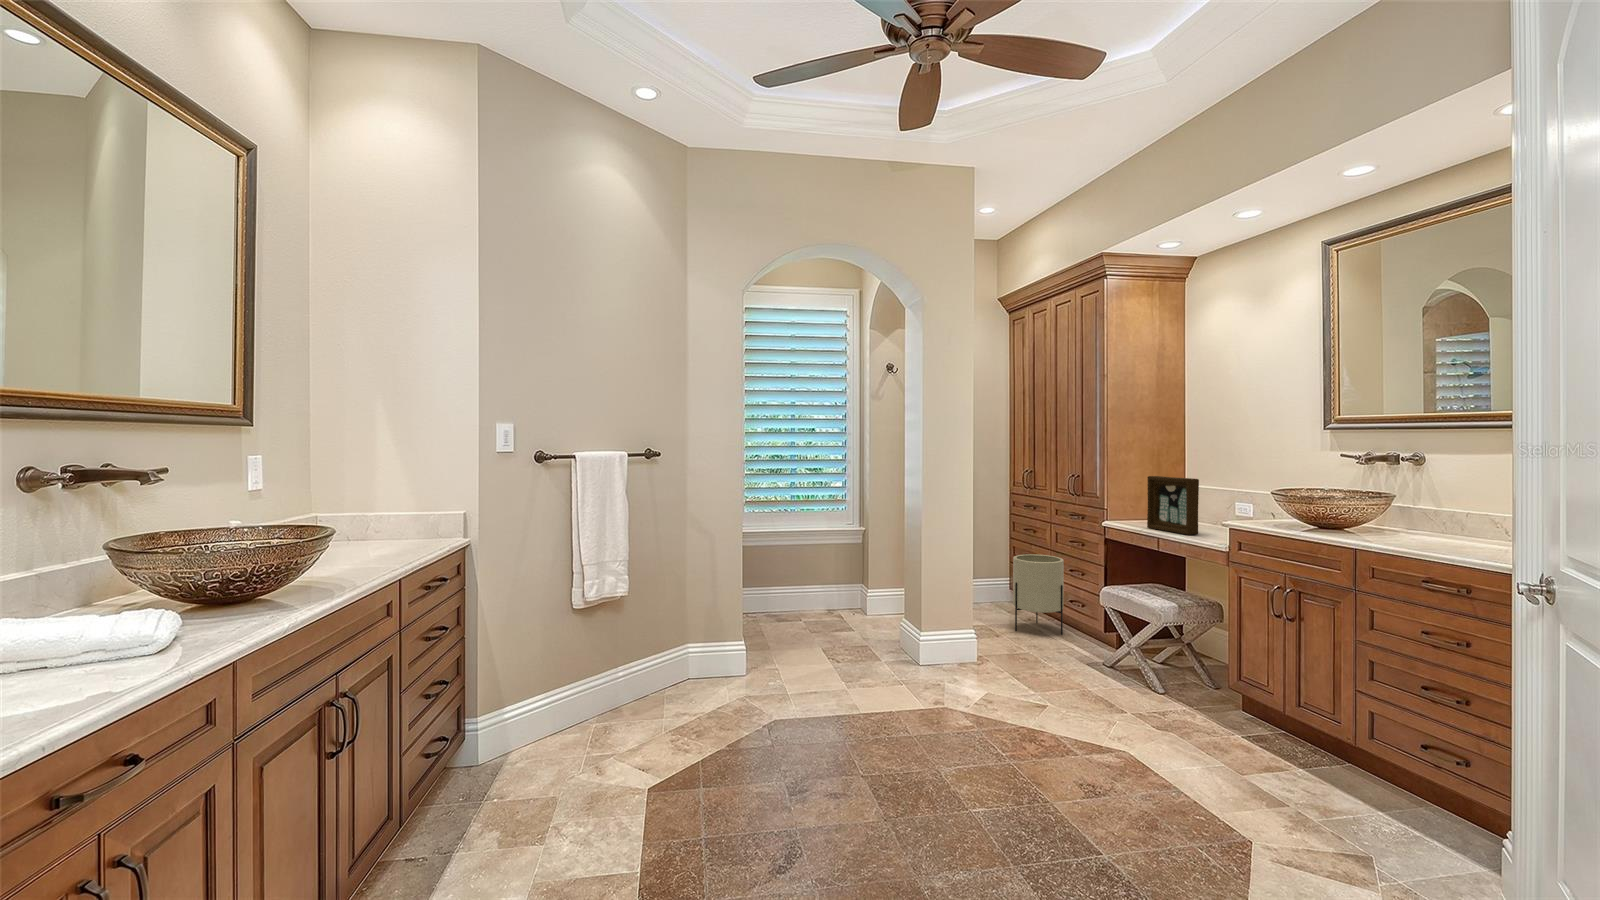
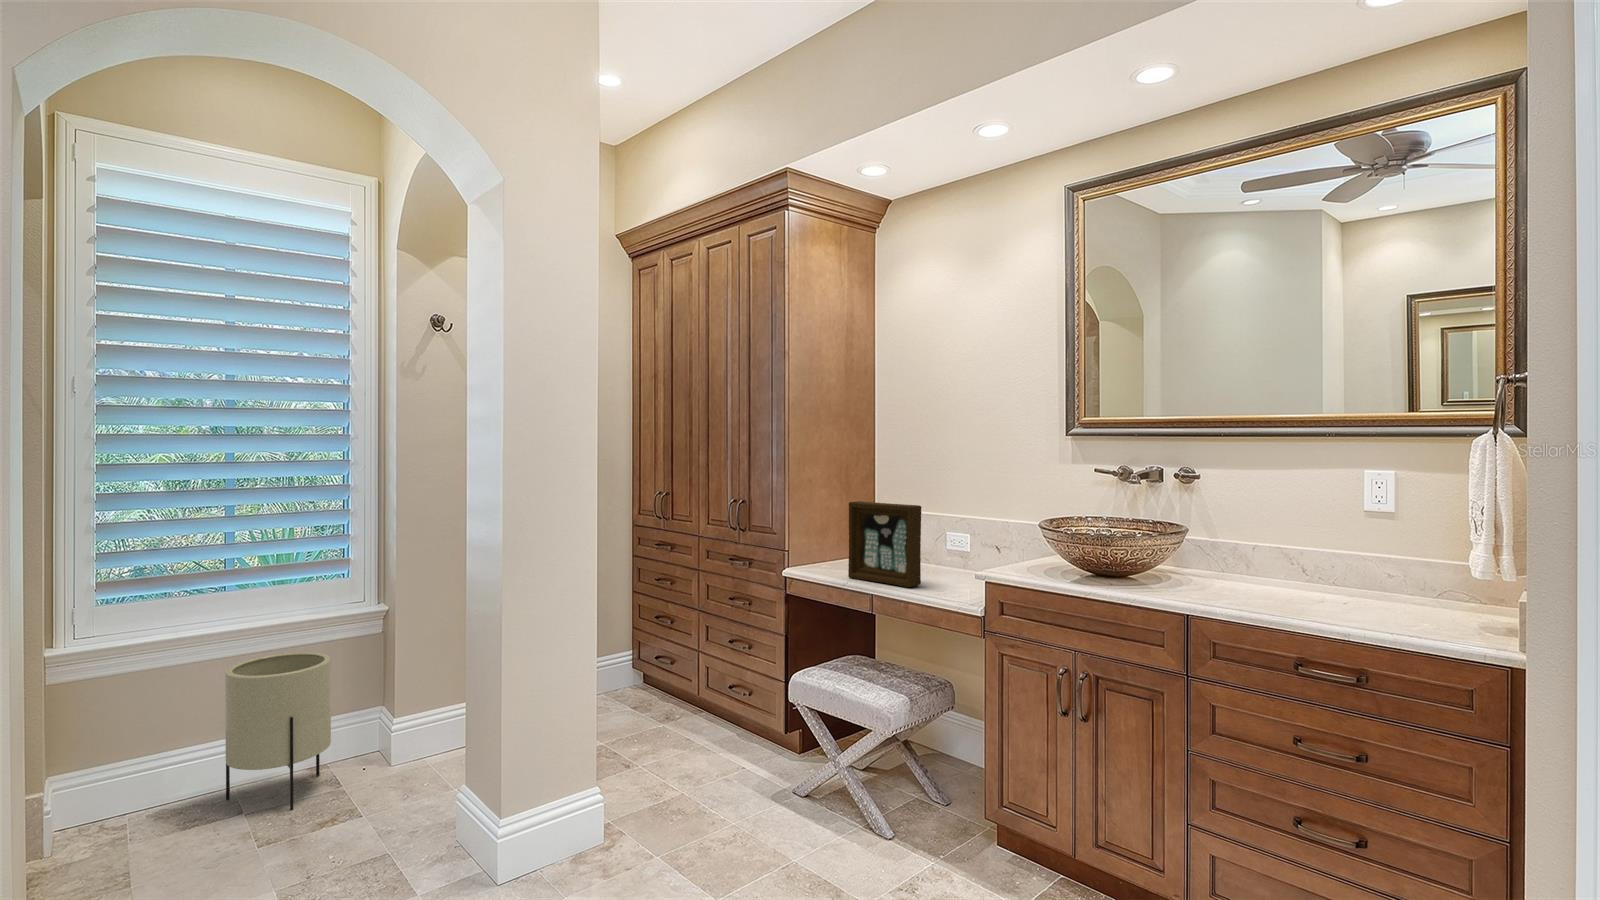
planter: present [1013,554,1064,635] -> present [225,652,331,810]

